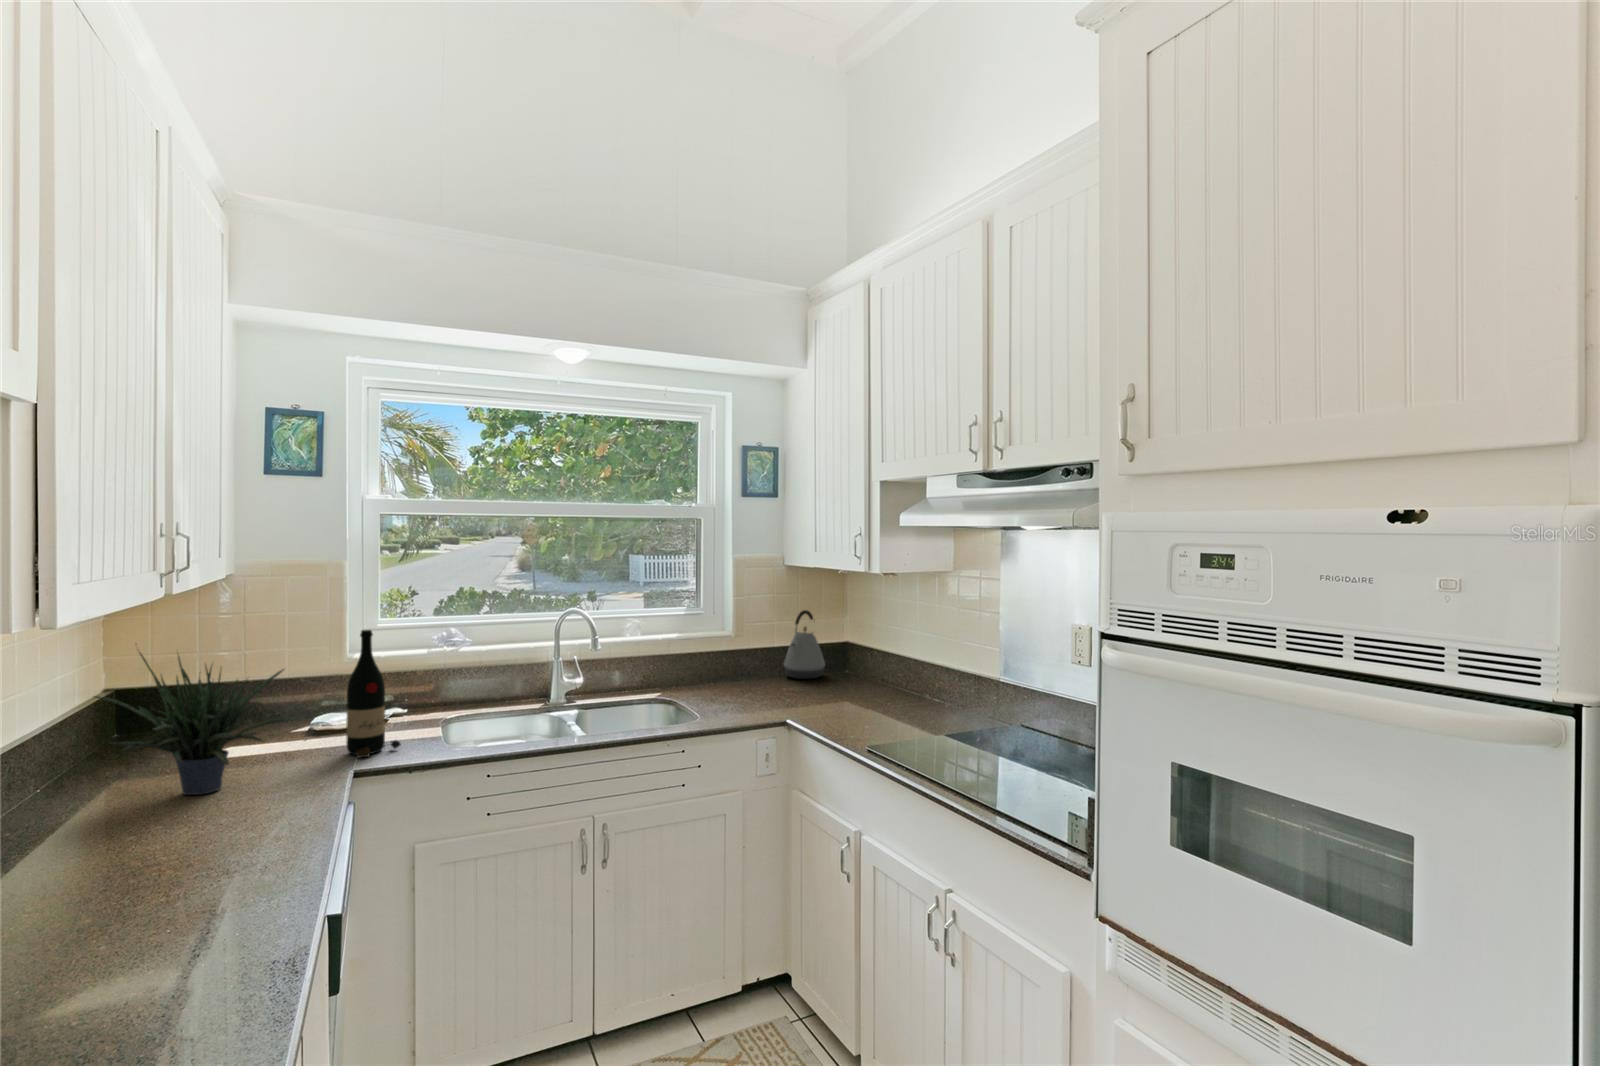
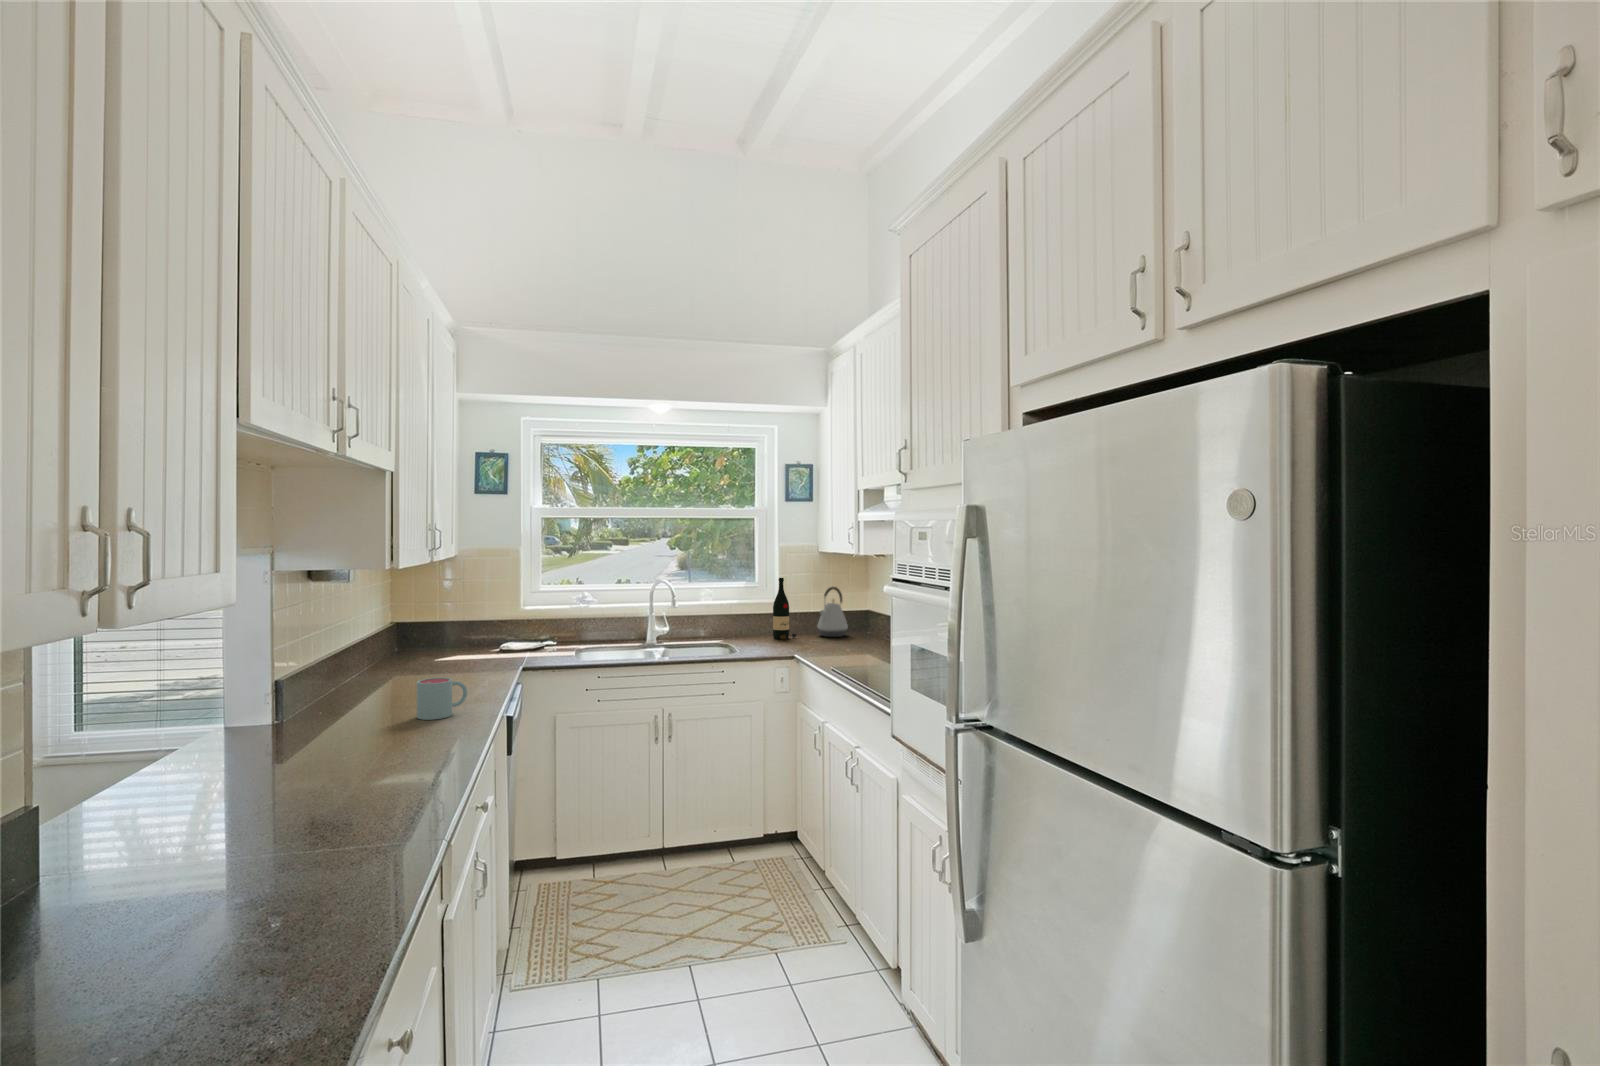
wine bottle: present [346,630,401,758] -> present [773,578,797,639]
potted plant: present [95,653,300,795] -> none [395,588,496,672]
mug: none [91,875,229,995] -> present [417,678,467,720]

